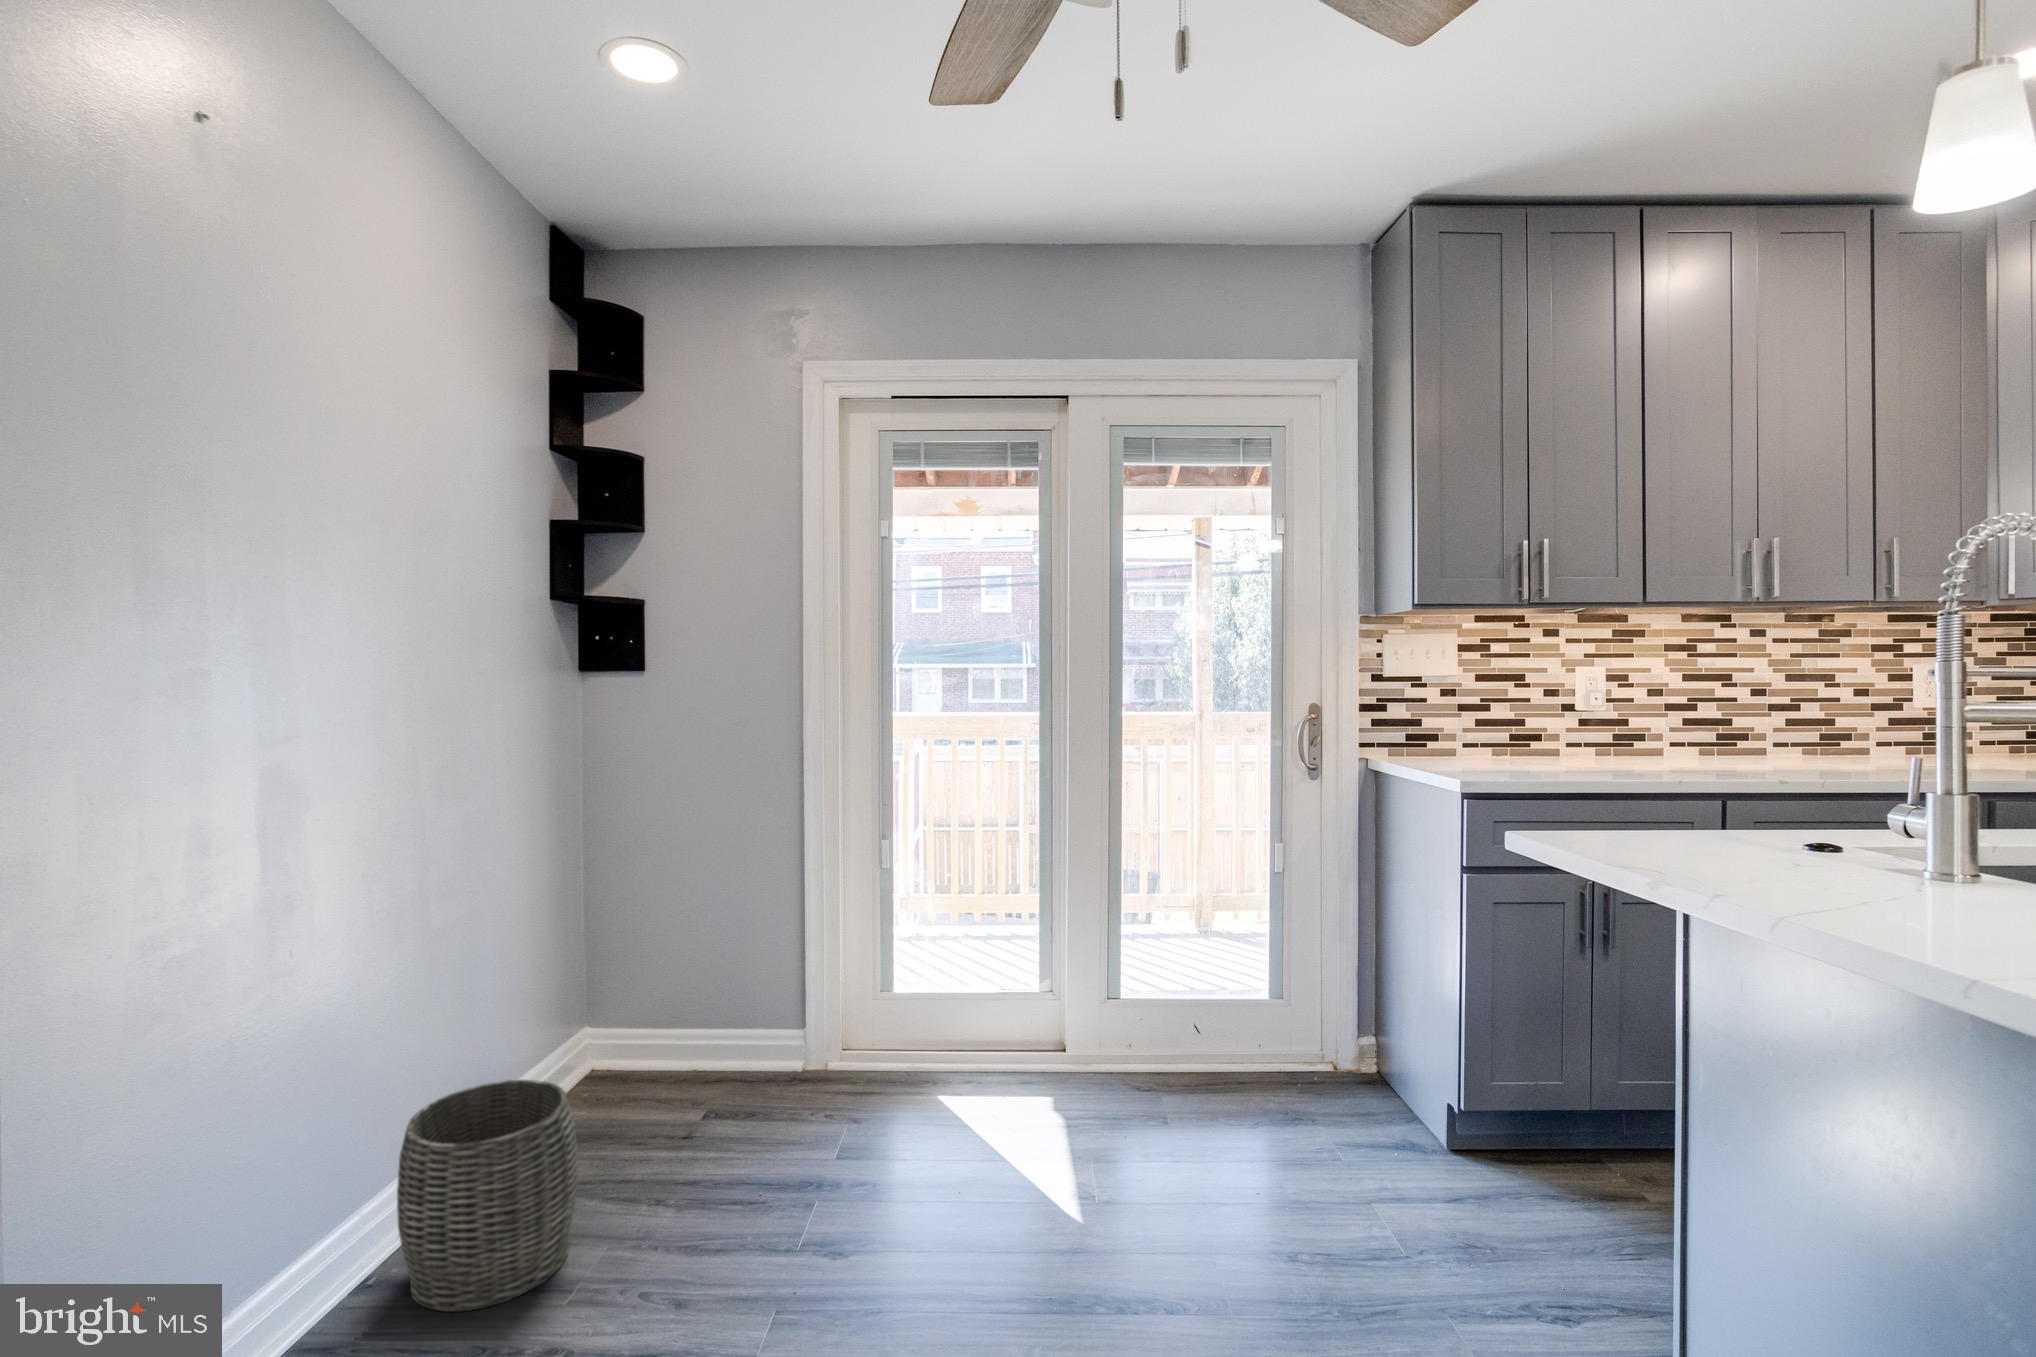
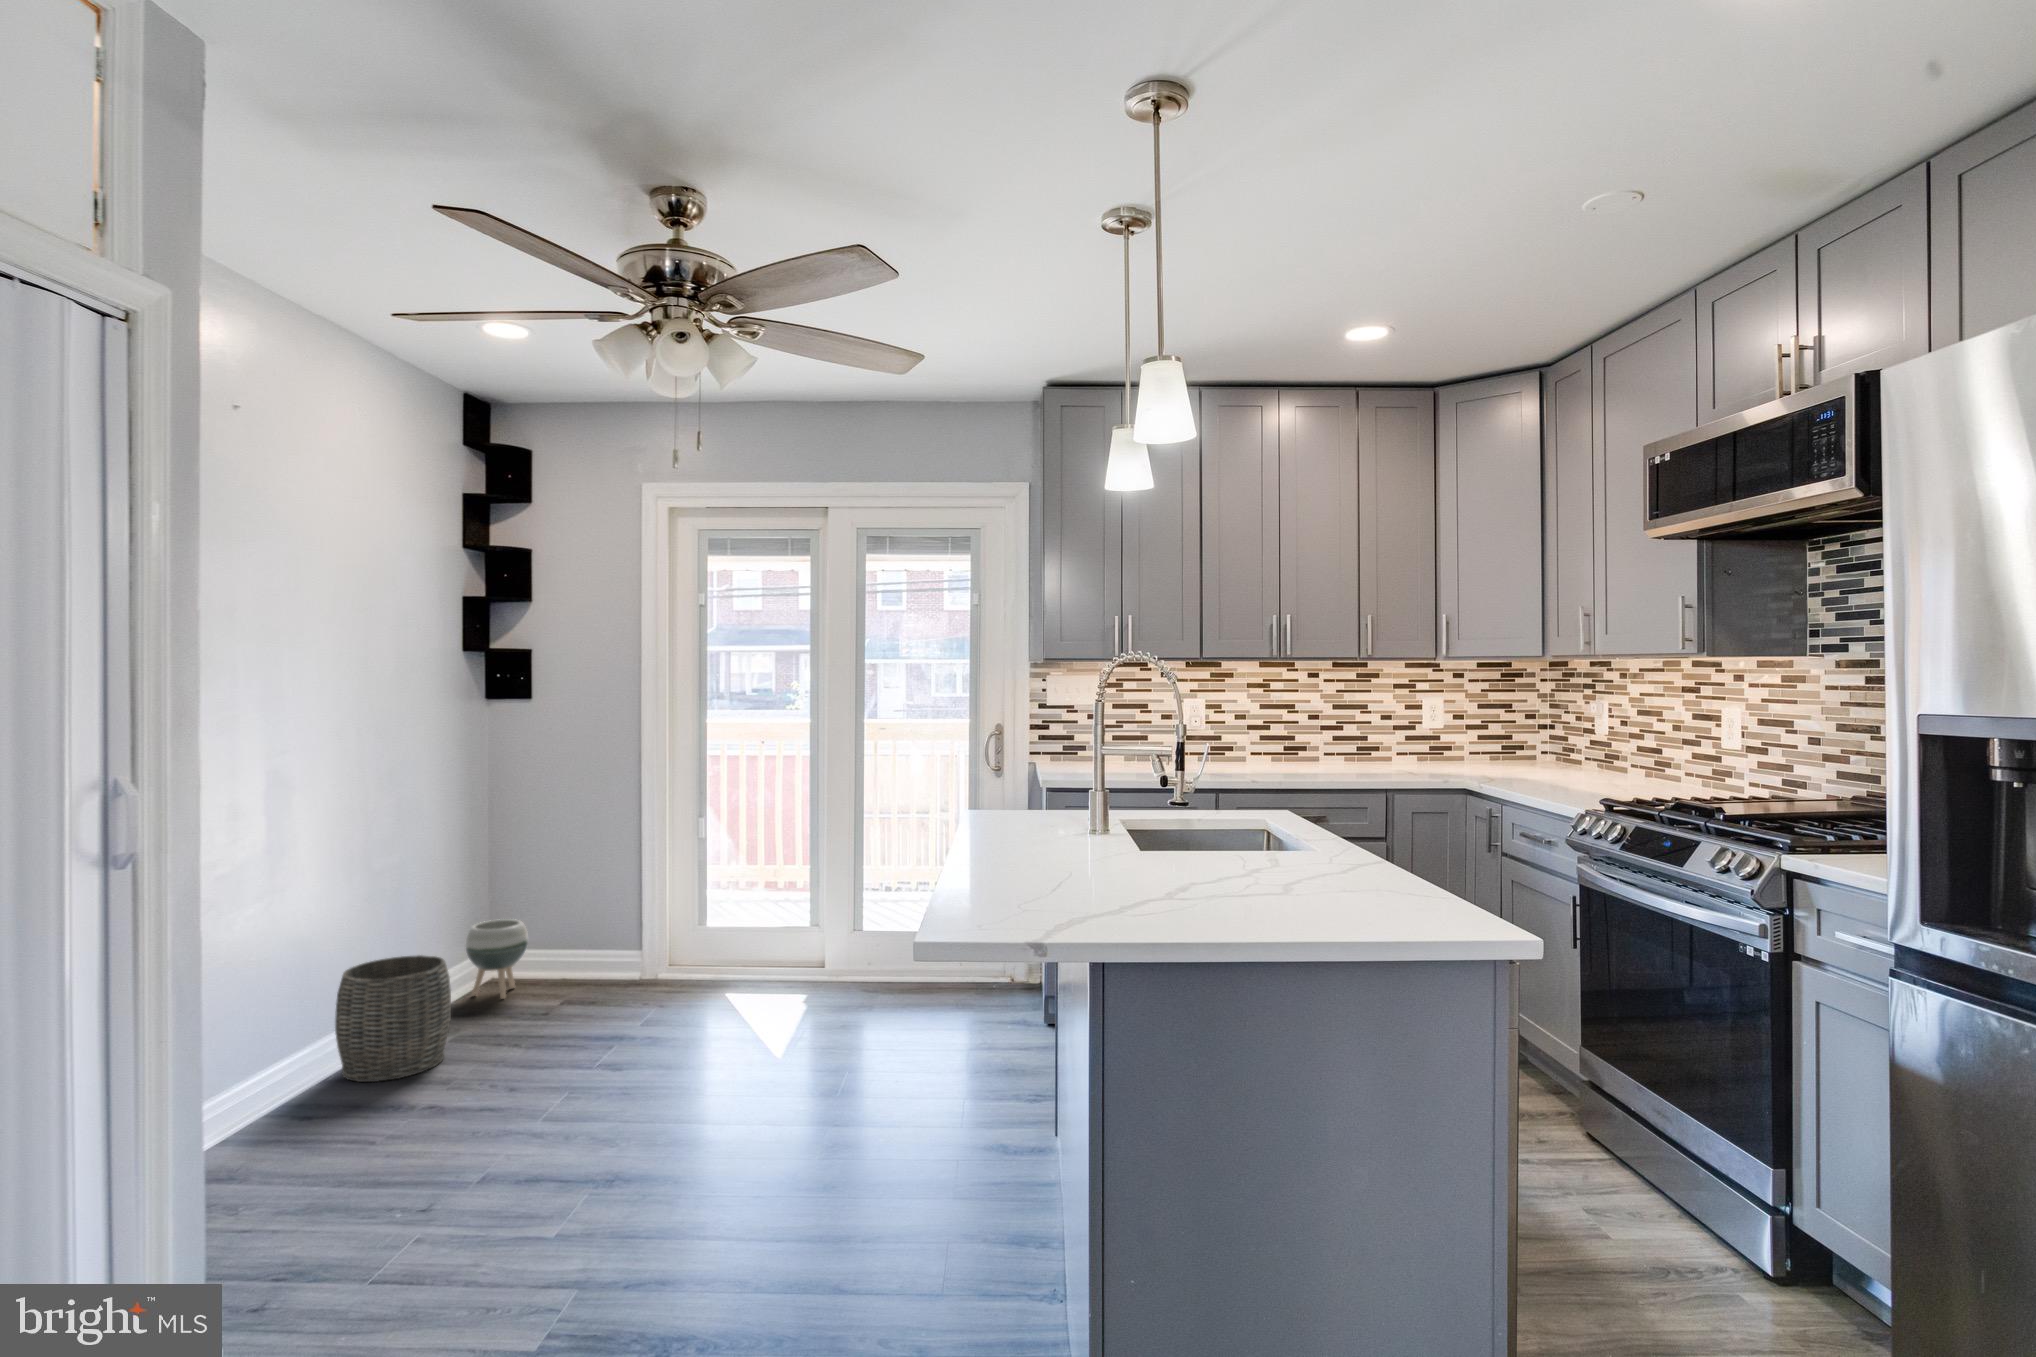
planter: none [570,988,657,1109] -> present [466,919,528,999]

